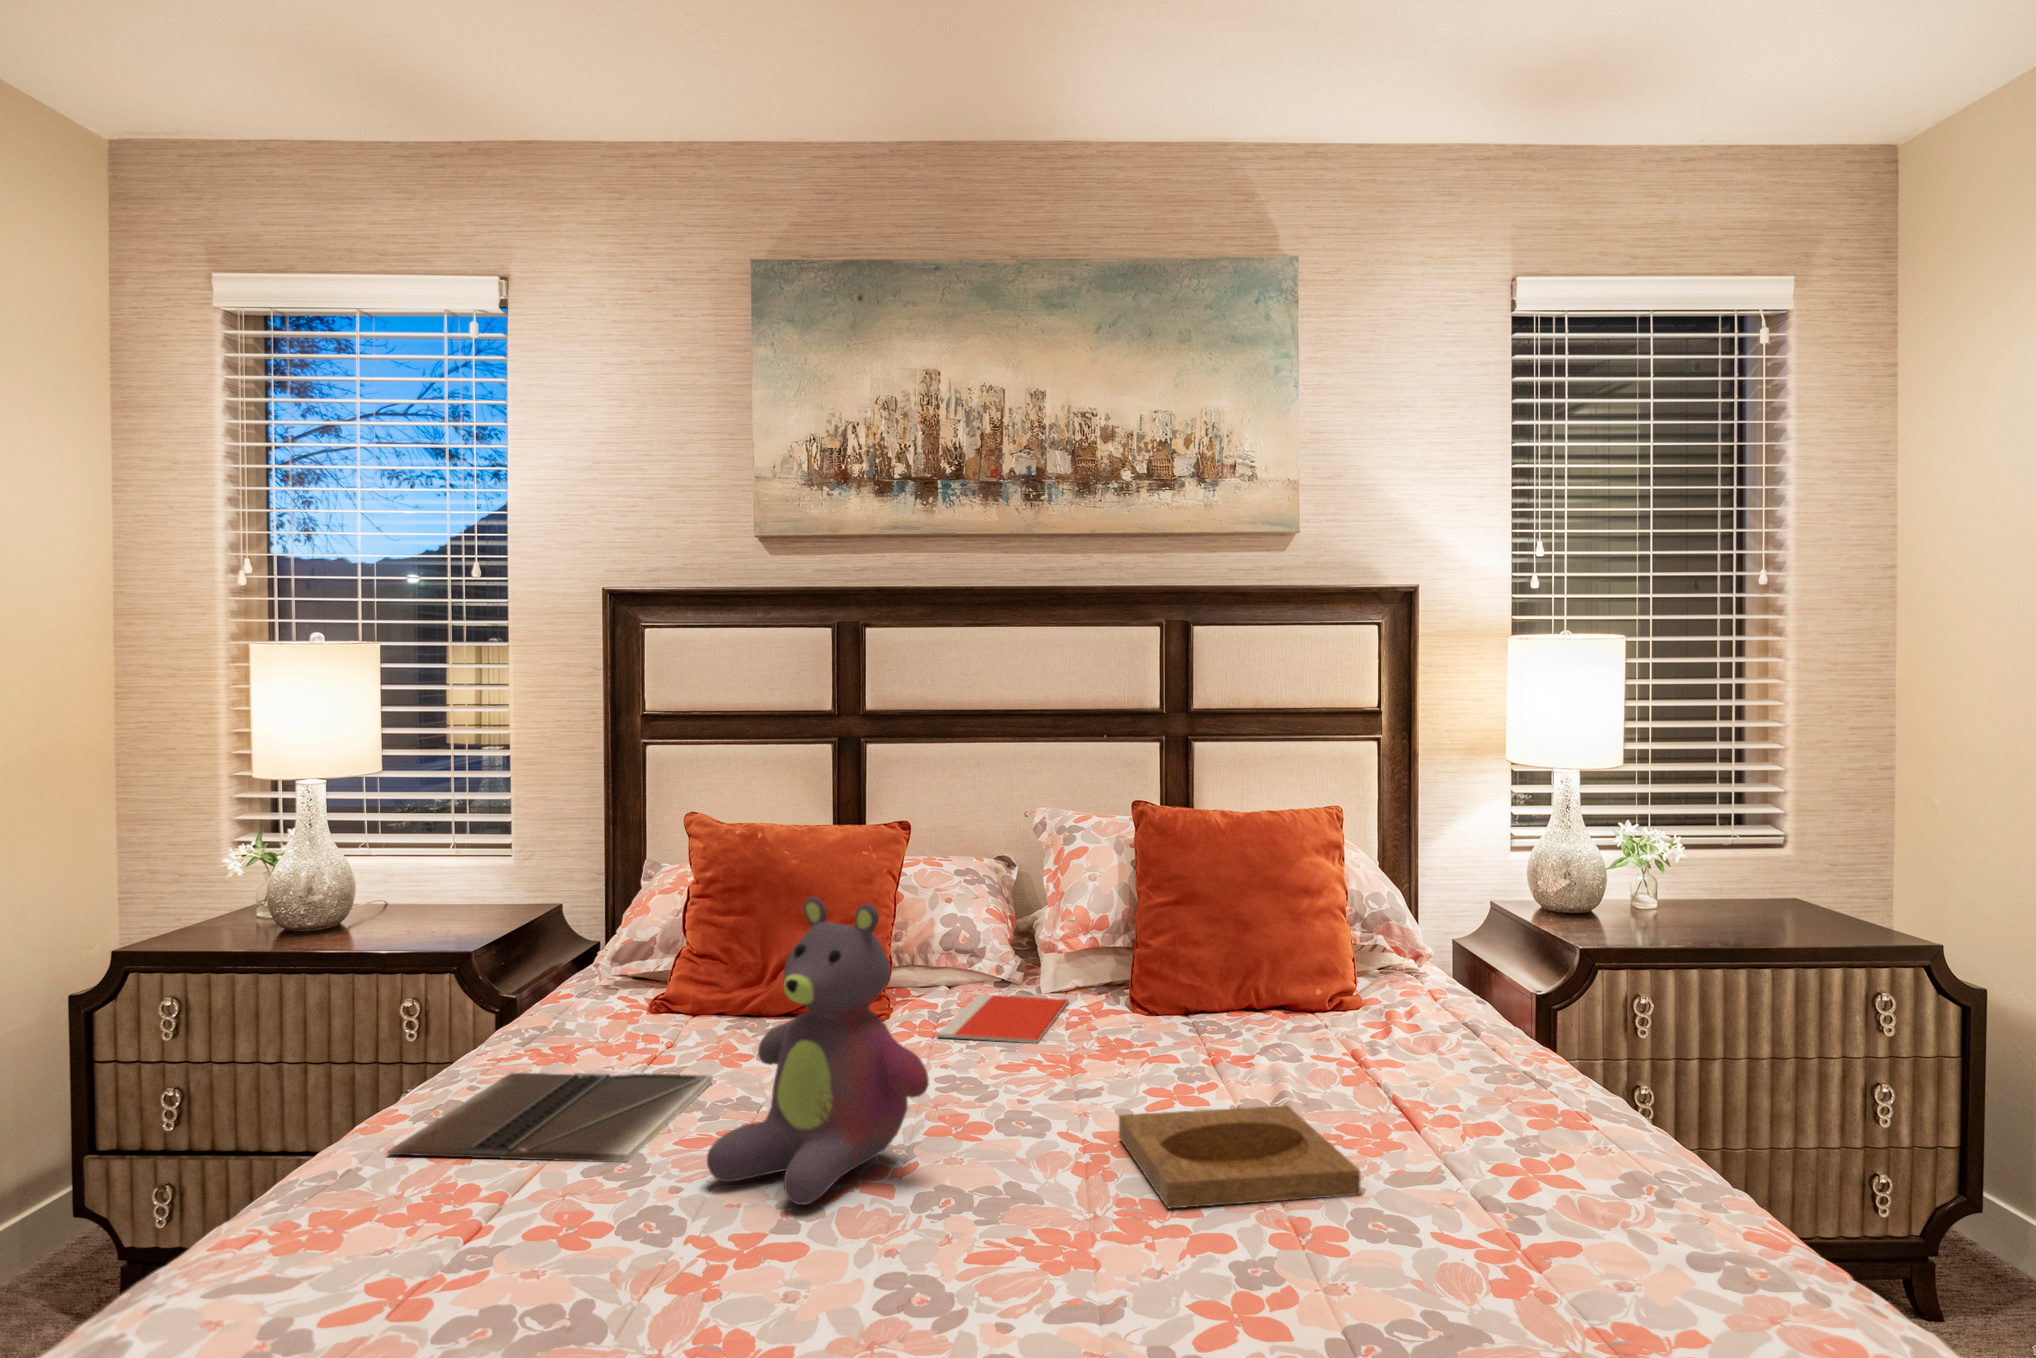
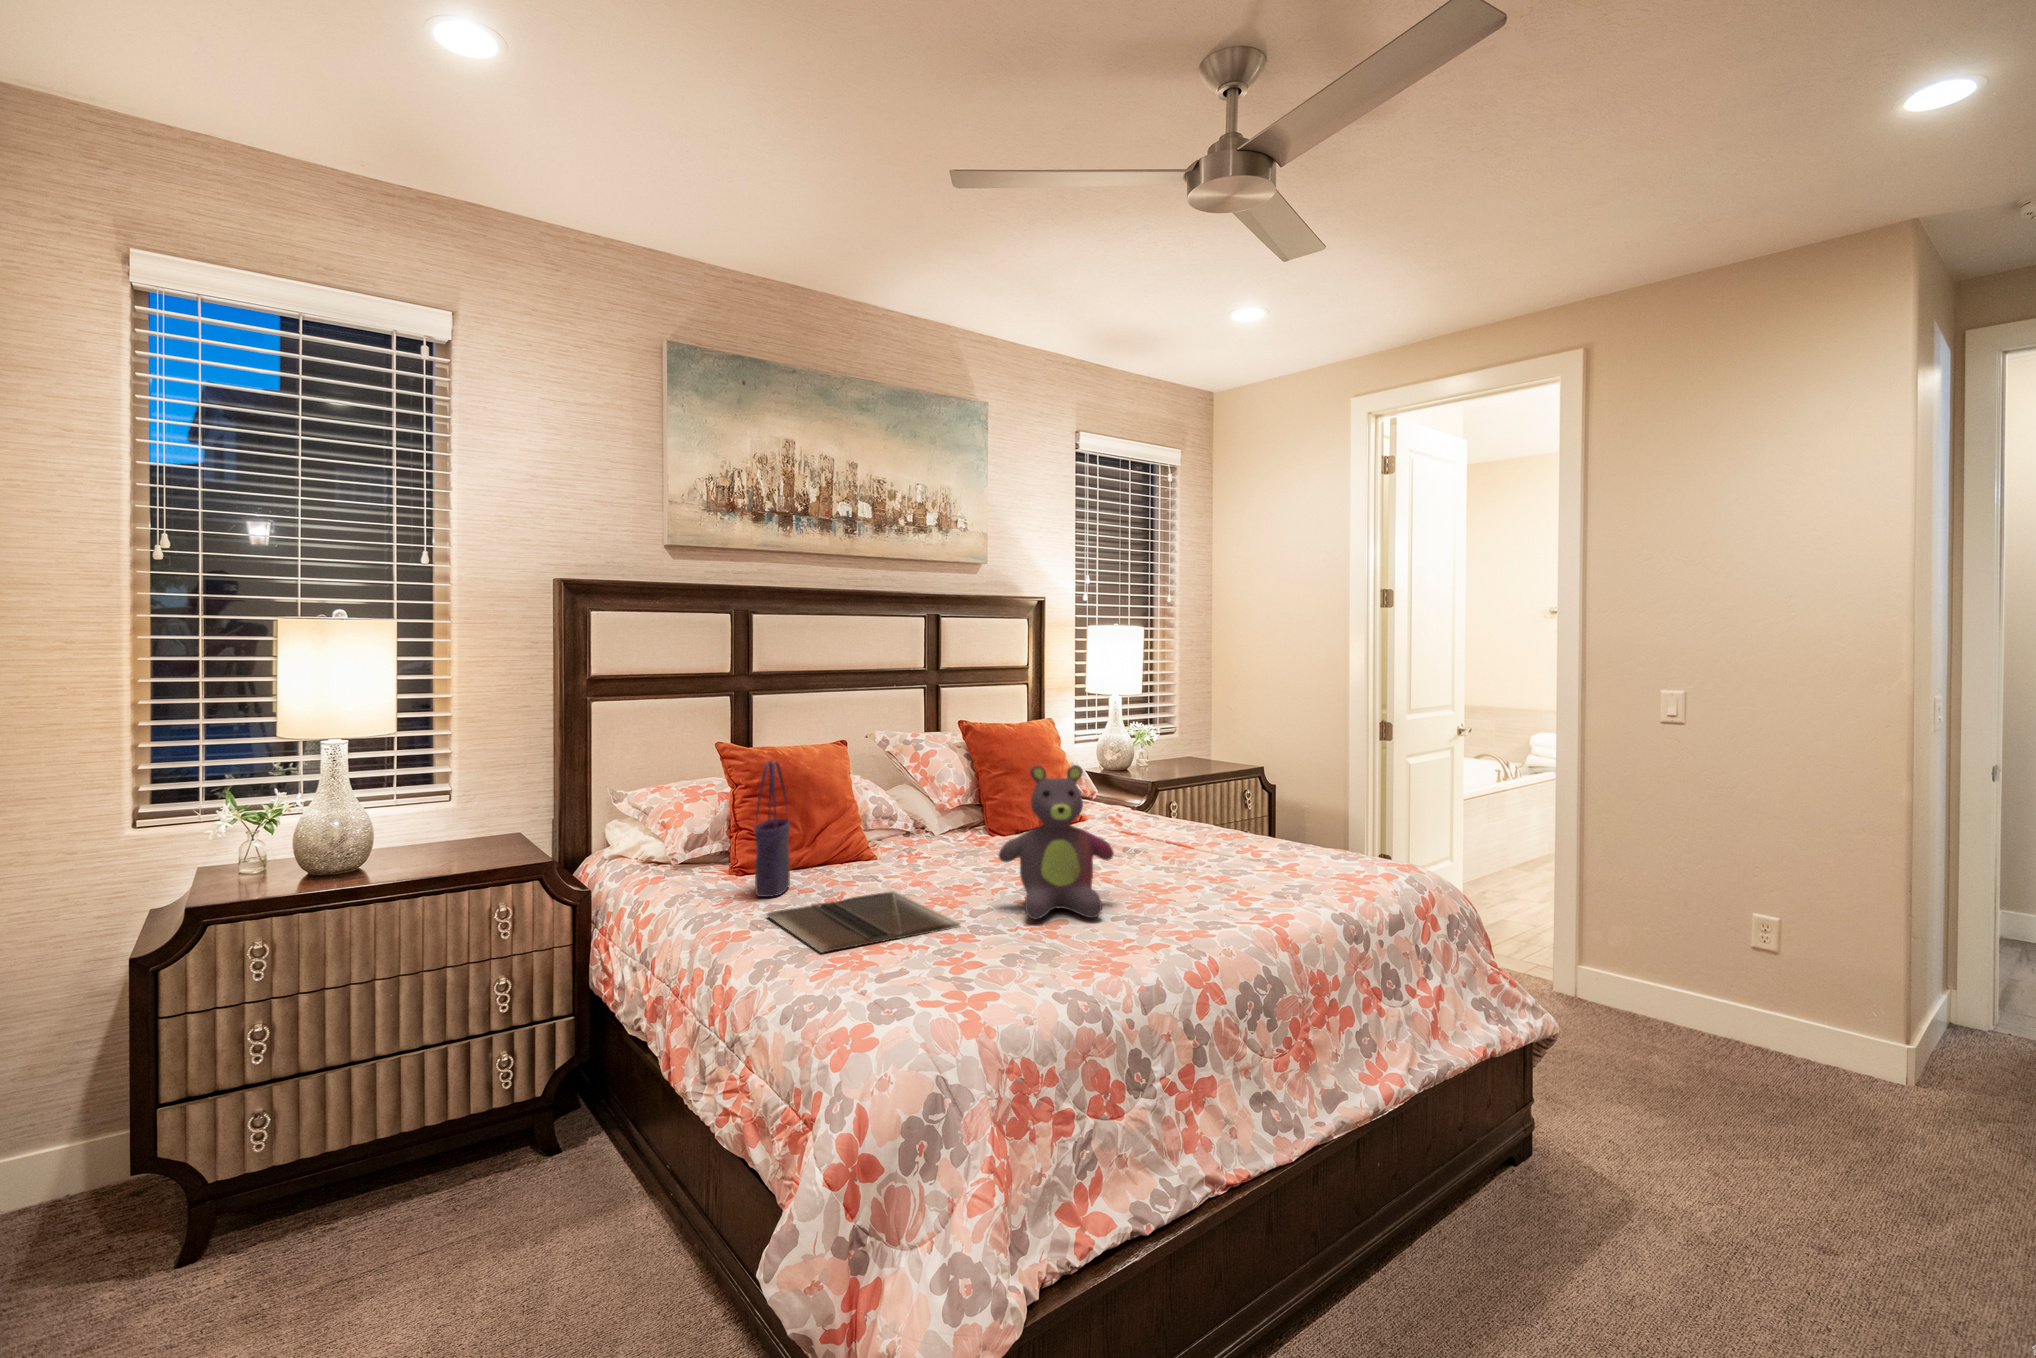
tote bag: none [581,847,666,1049] -> present [755,761,790,897]
notebook: present [937,994,1069,1043] -> none [916,835,1005,859]
tray: present [1119,1106,1360,1208] -> none [1144,850,1266,889]

